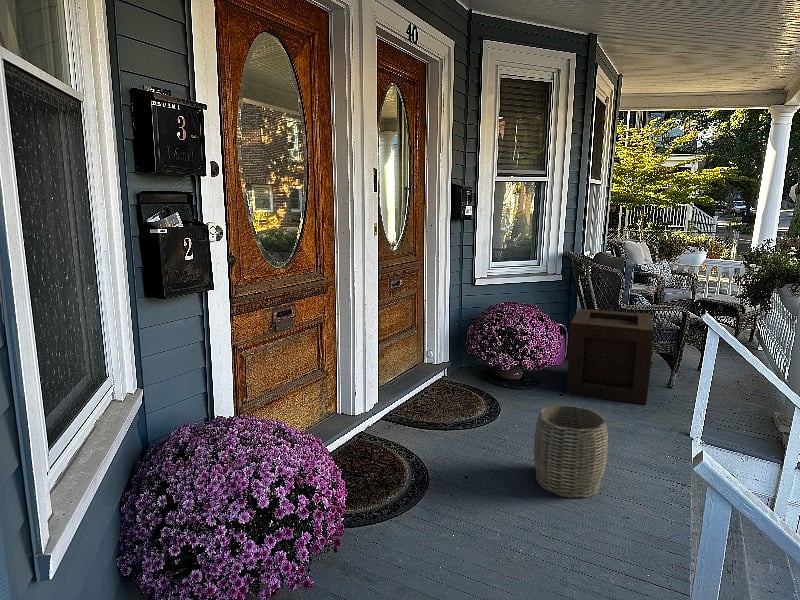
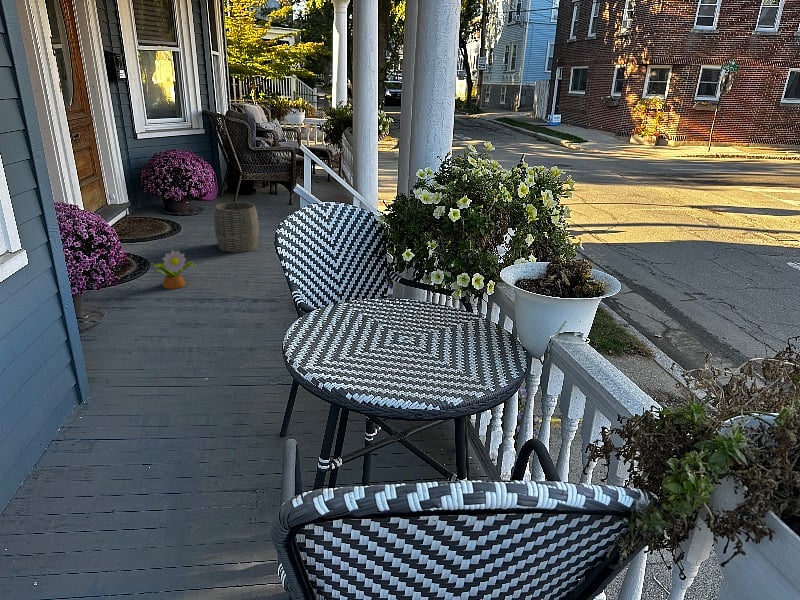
wooden crate: present [567,309,653,405] -> none [220,152,277,212]
decorative plant: none [398,510,474,576] -> present [153,250,194,289]

